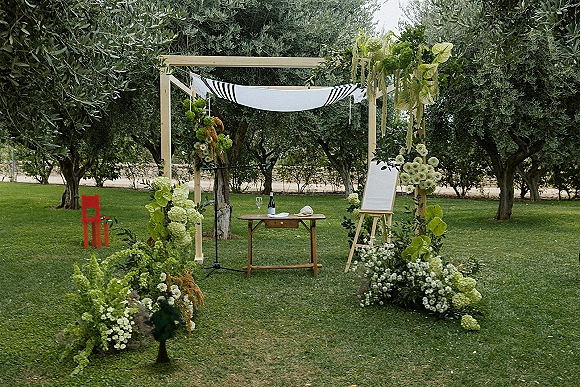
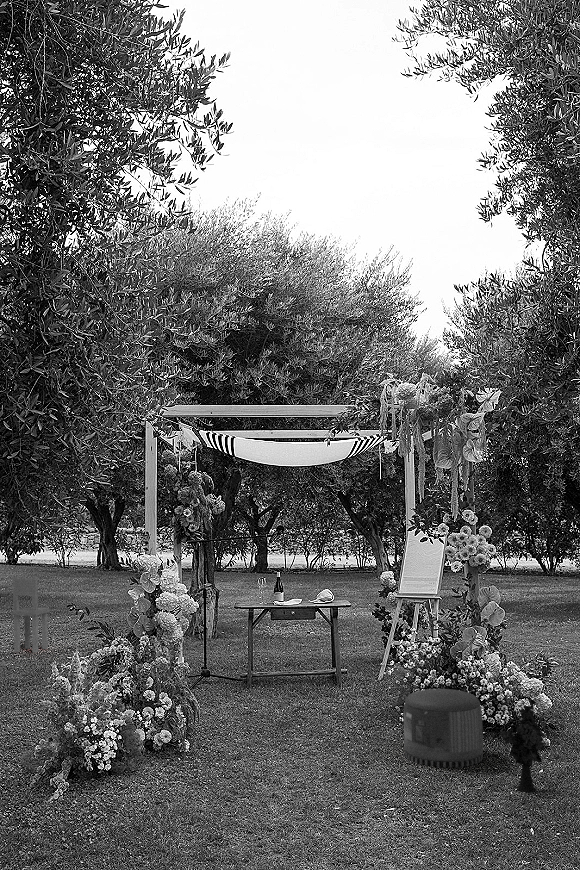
pouf: none [364,285,426,347] -> present [404,689,483,767]
decorative plant: present [143,292,183,363] -> present [499,700,550,792]

